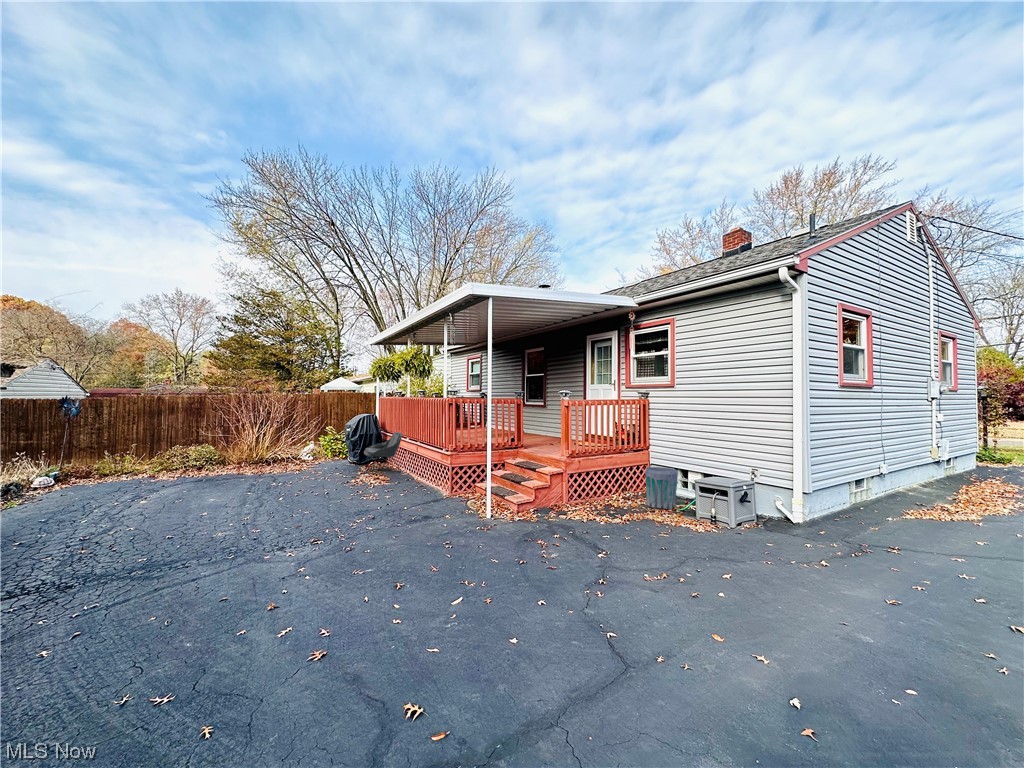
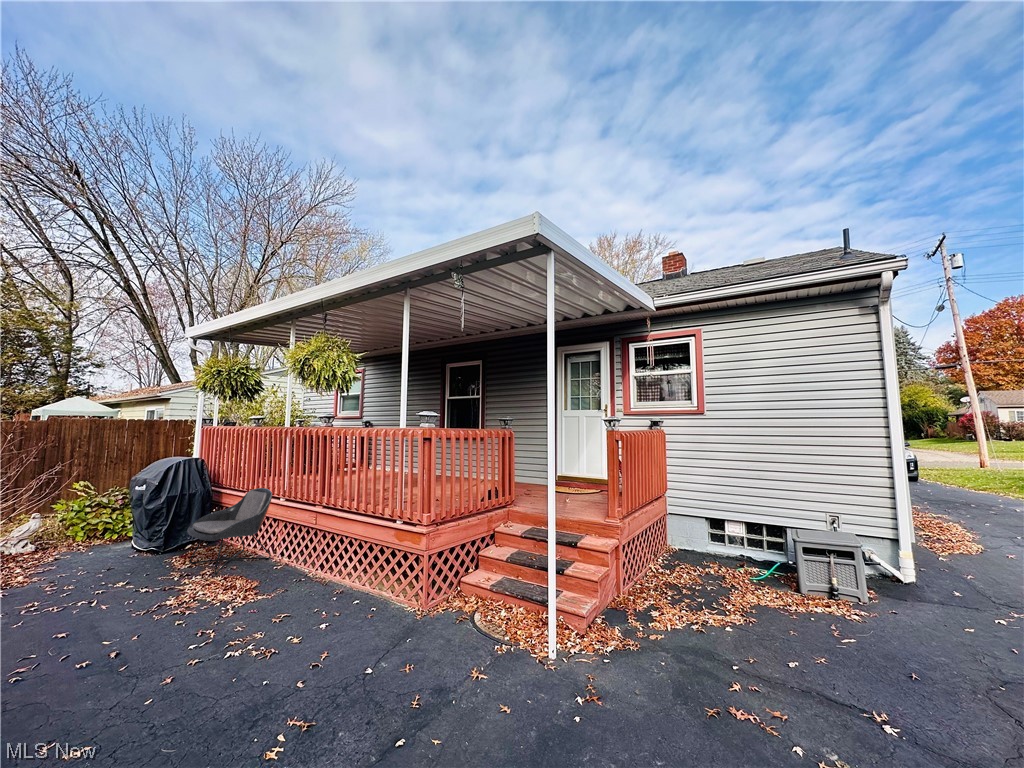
trash can: present [645,467,678,509] -> none [680,509,721,564]

